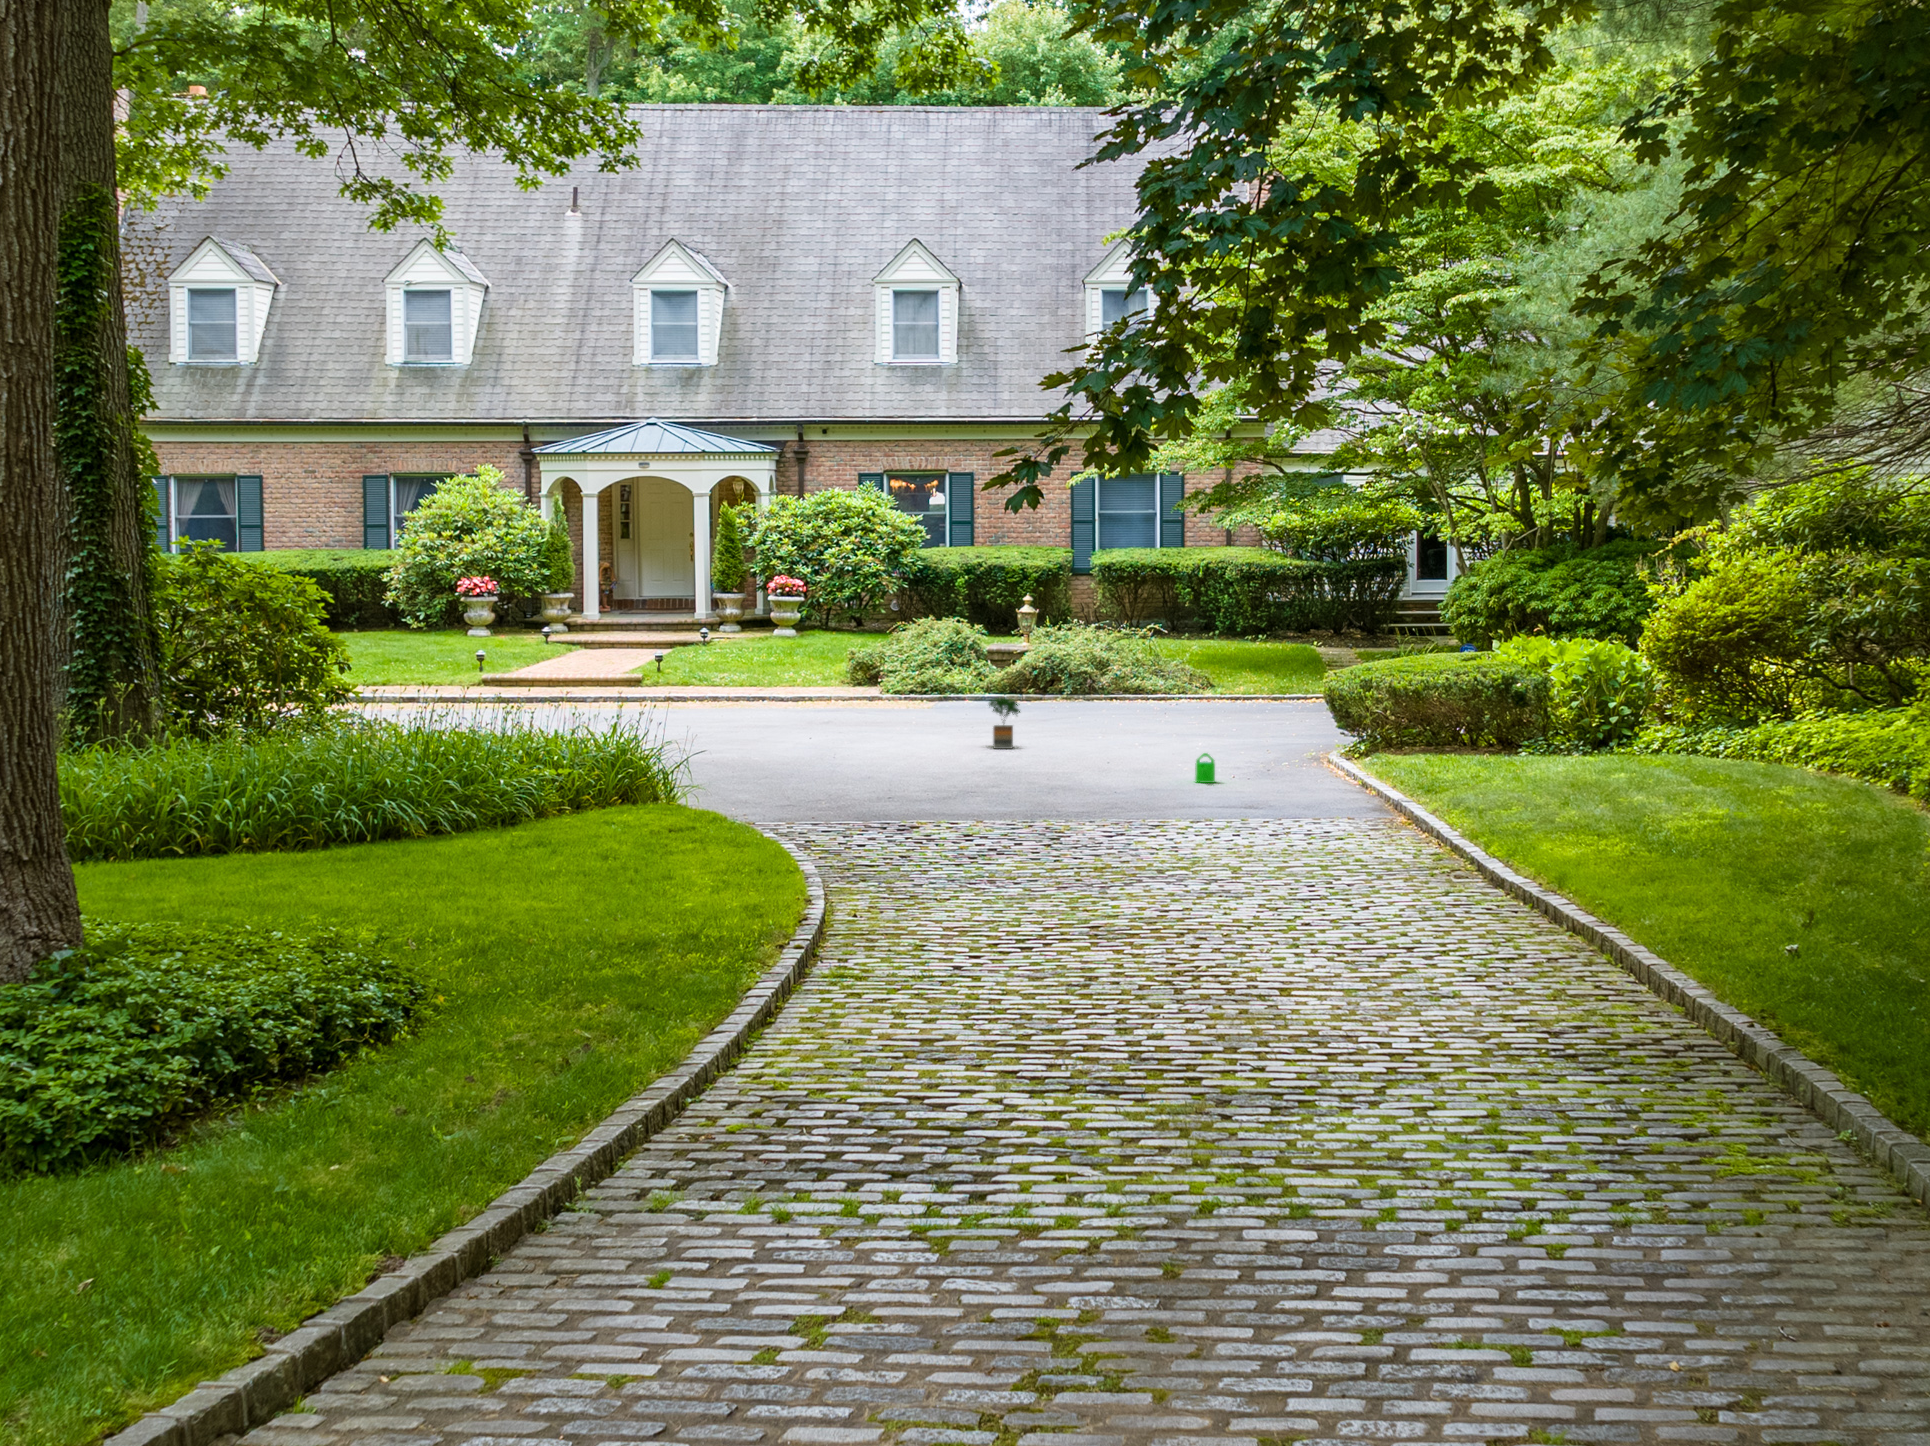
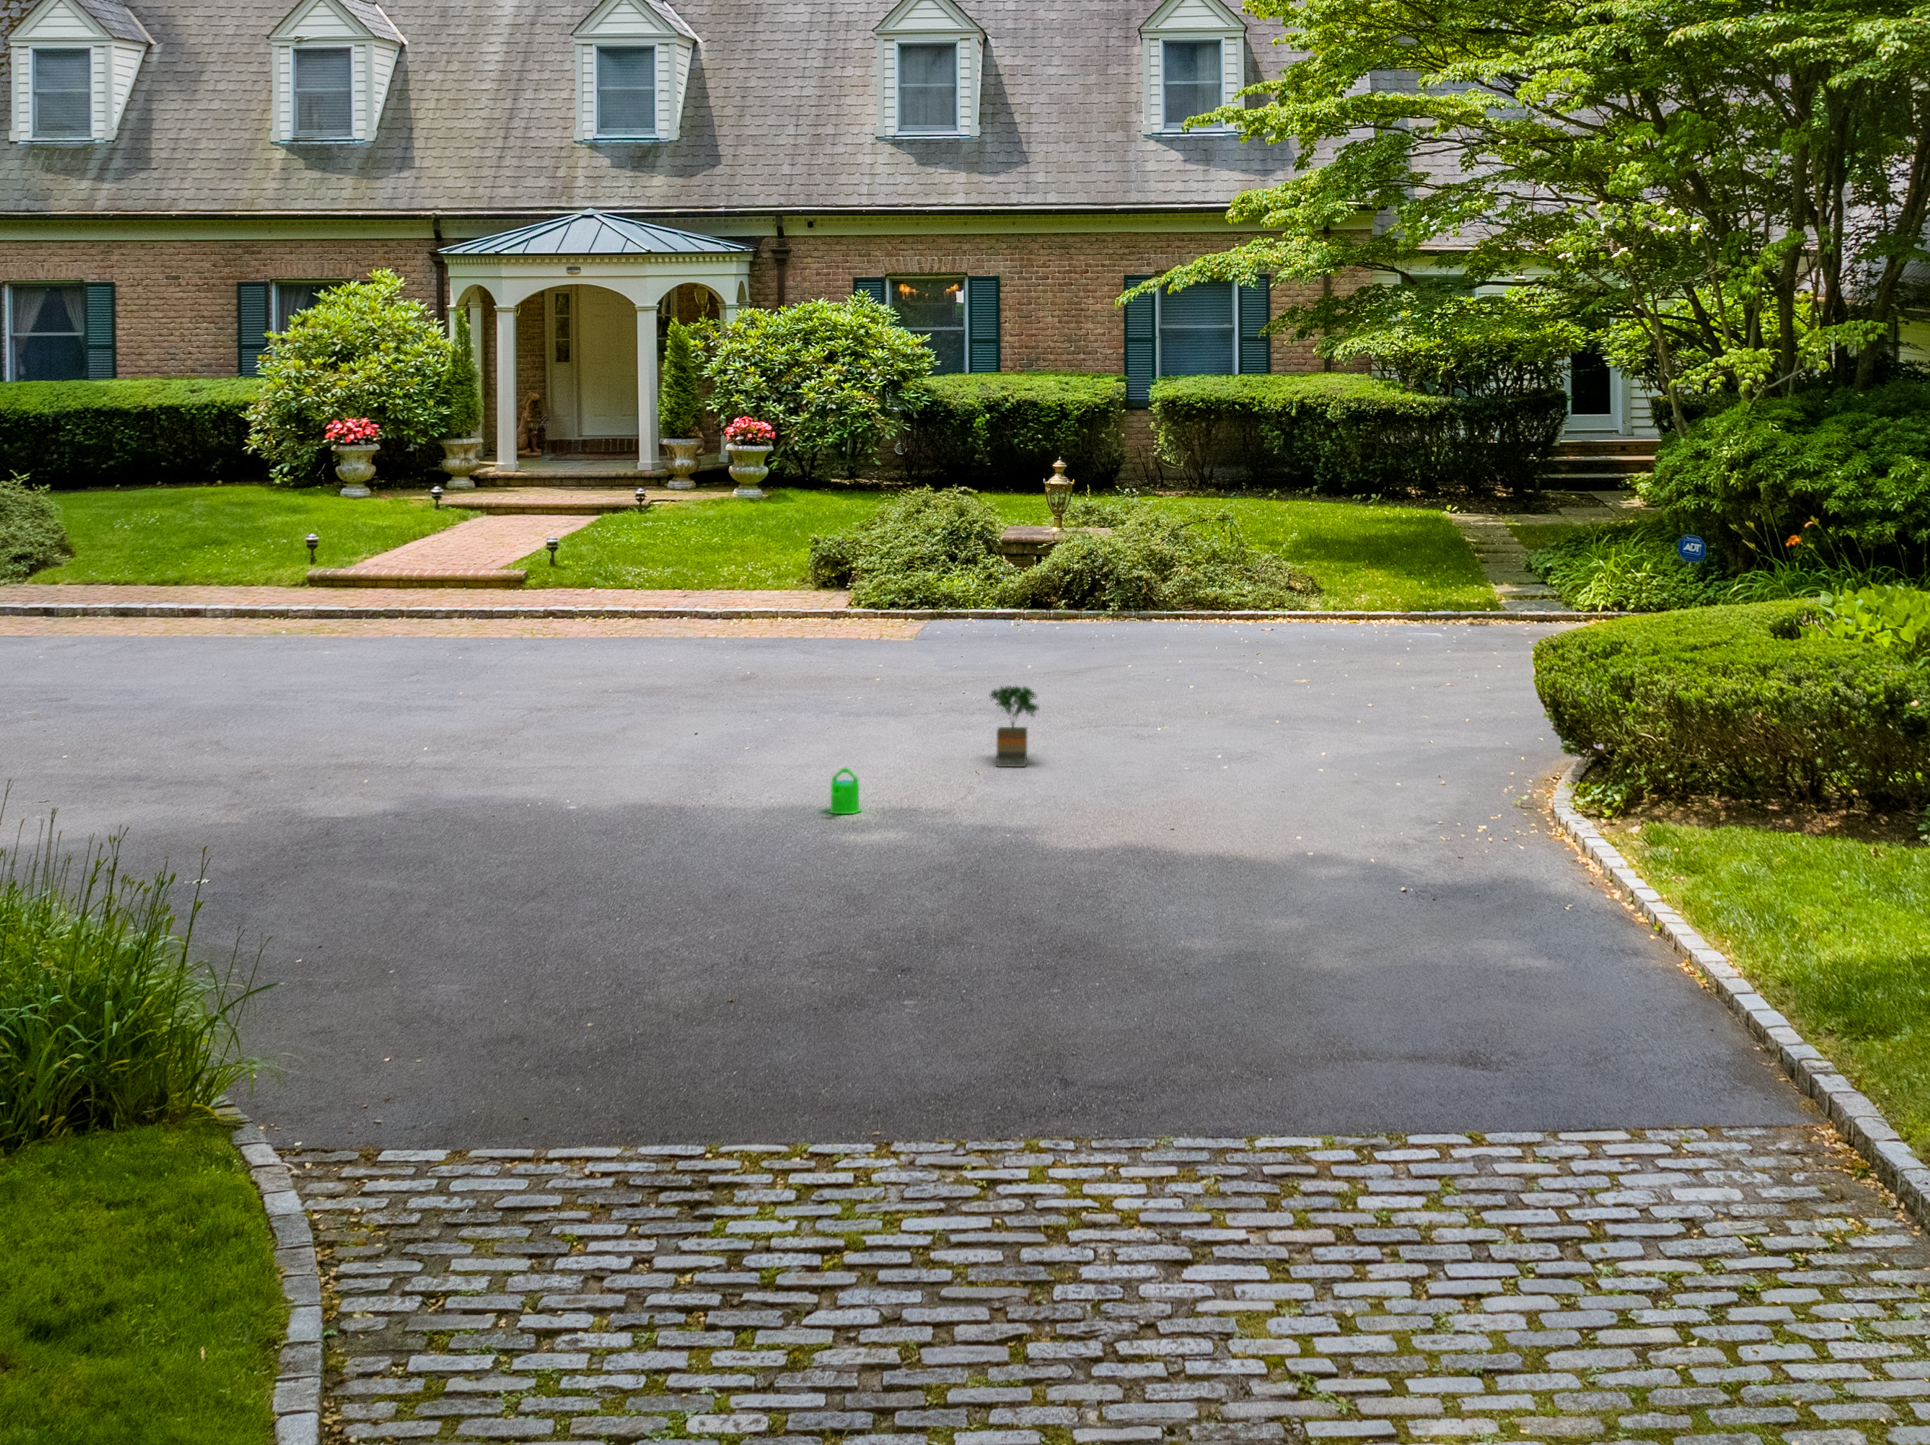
watering can: present [1195,753,1215,783] -> present [829,768,860,814]

